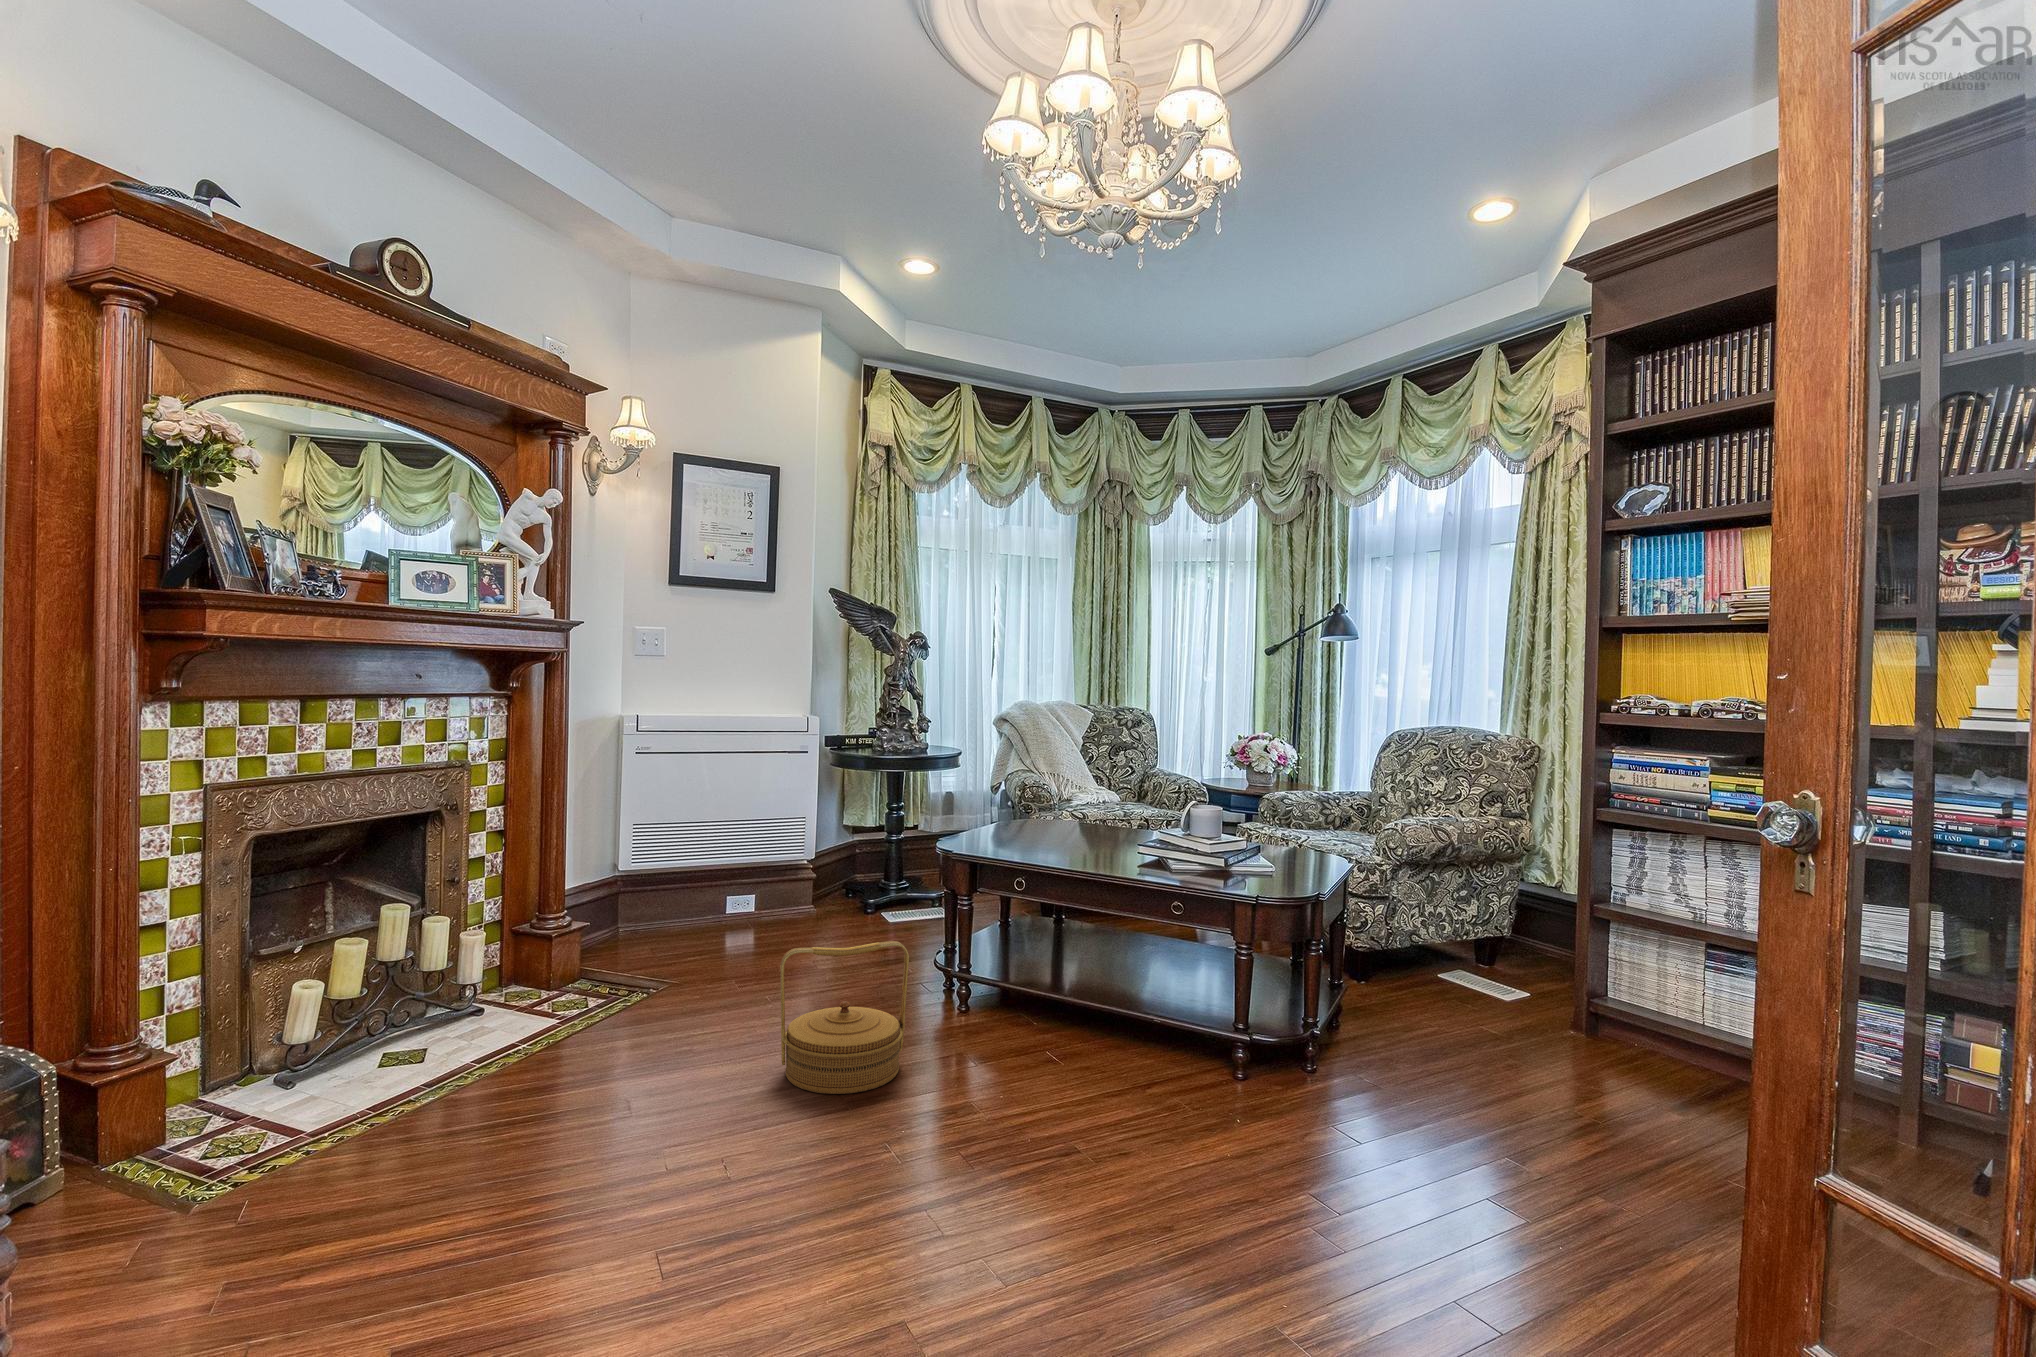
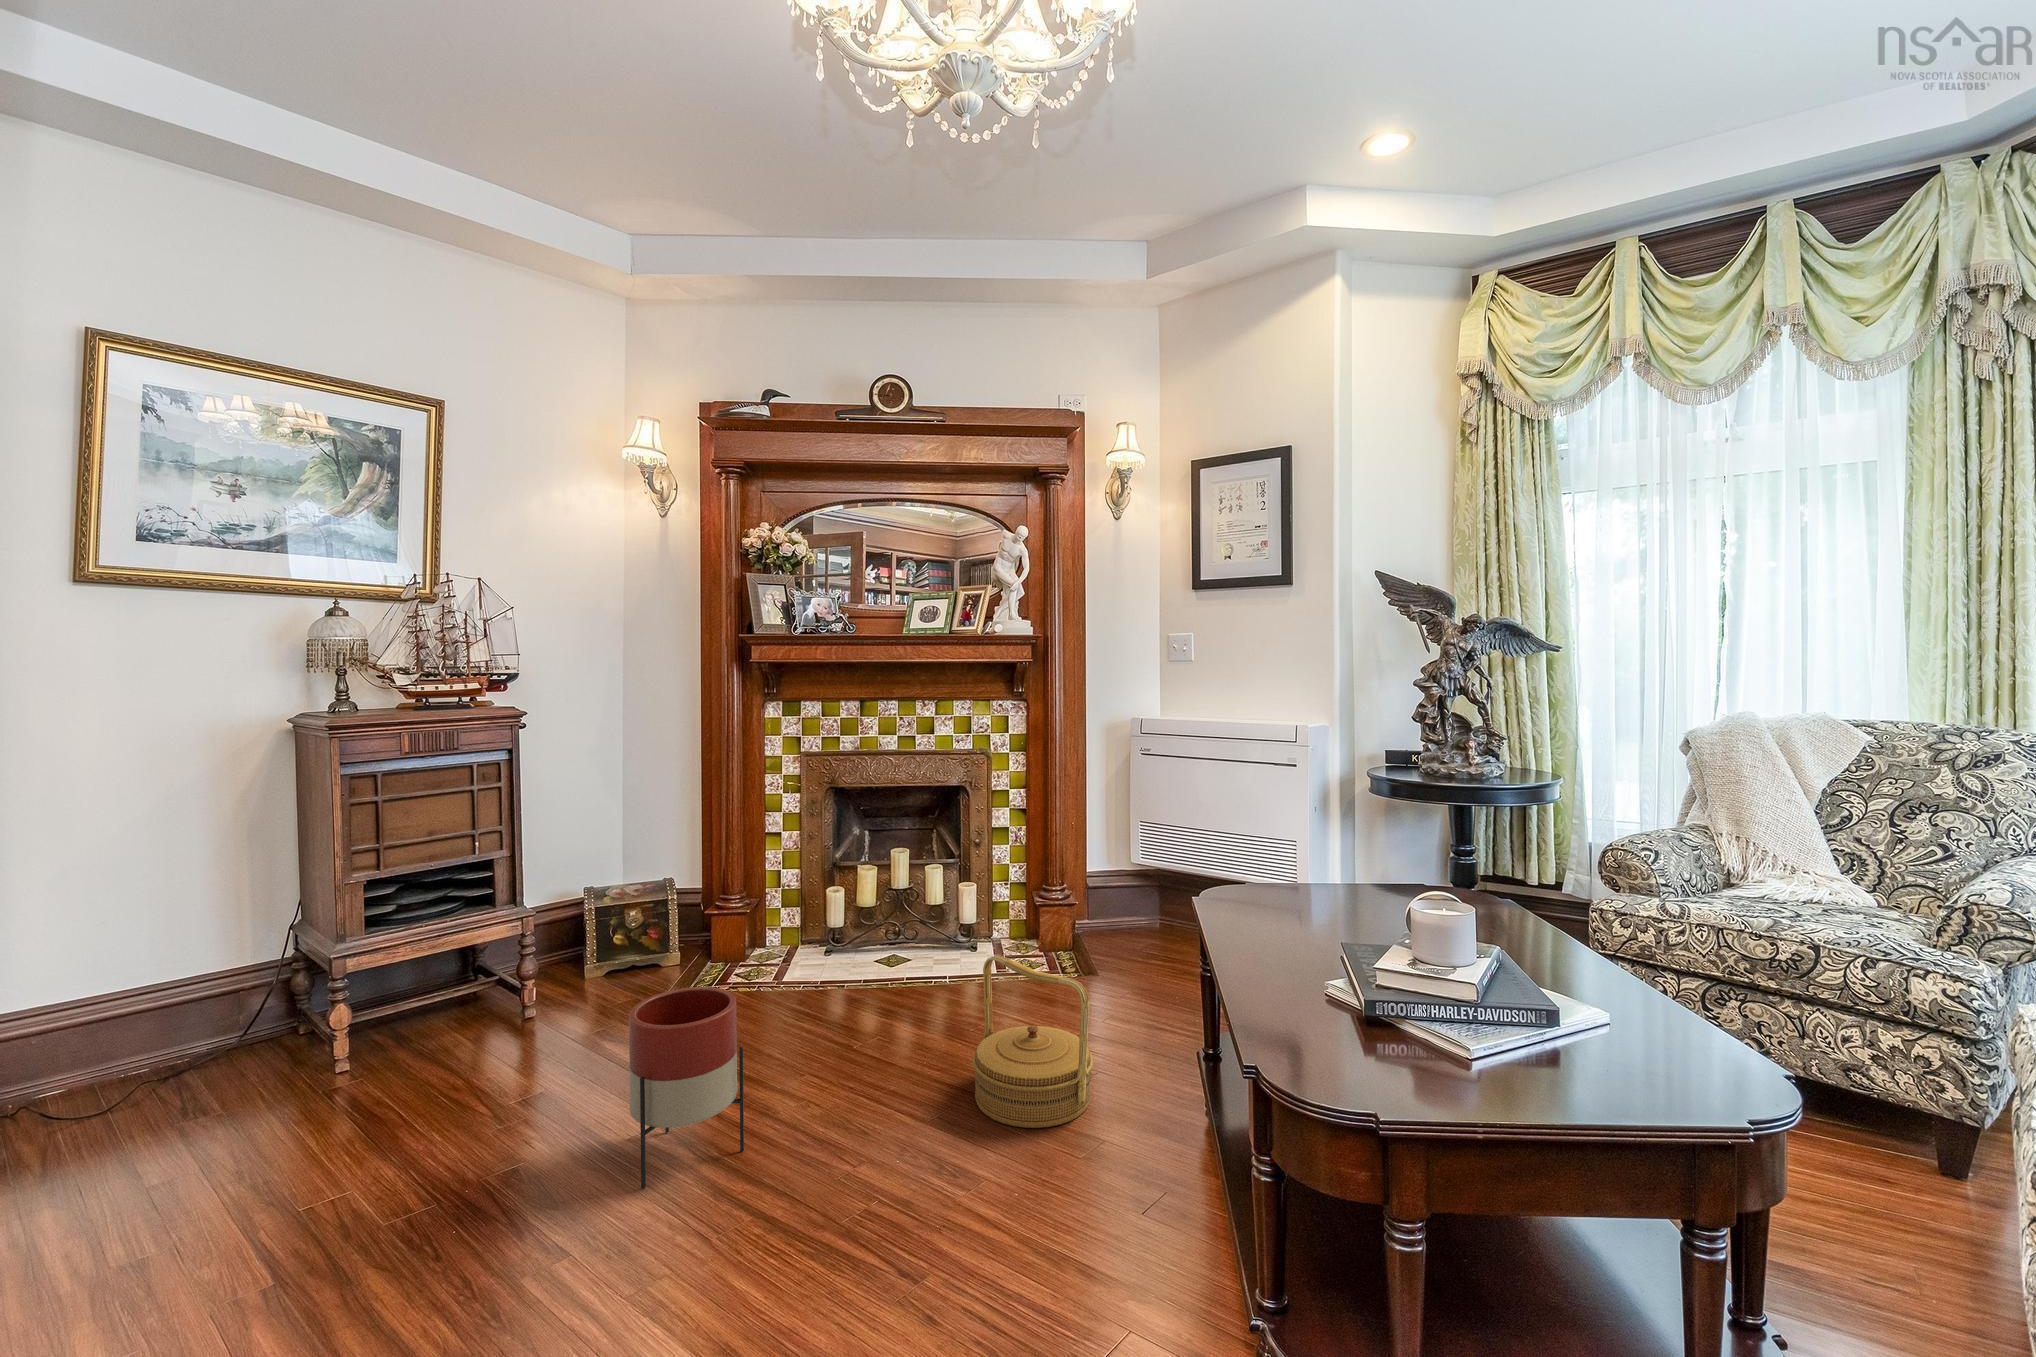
planter: none [611,1042,757,1289] -> present [629,987,744,1189]

